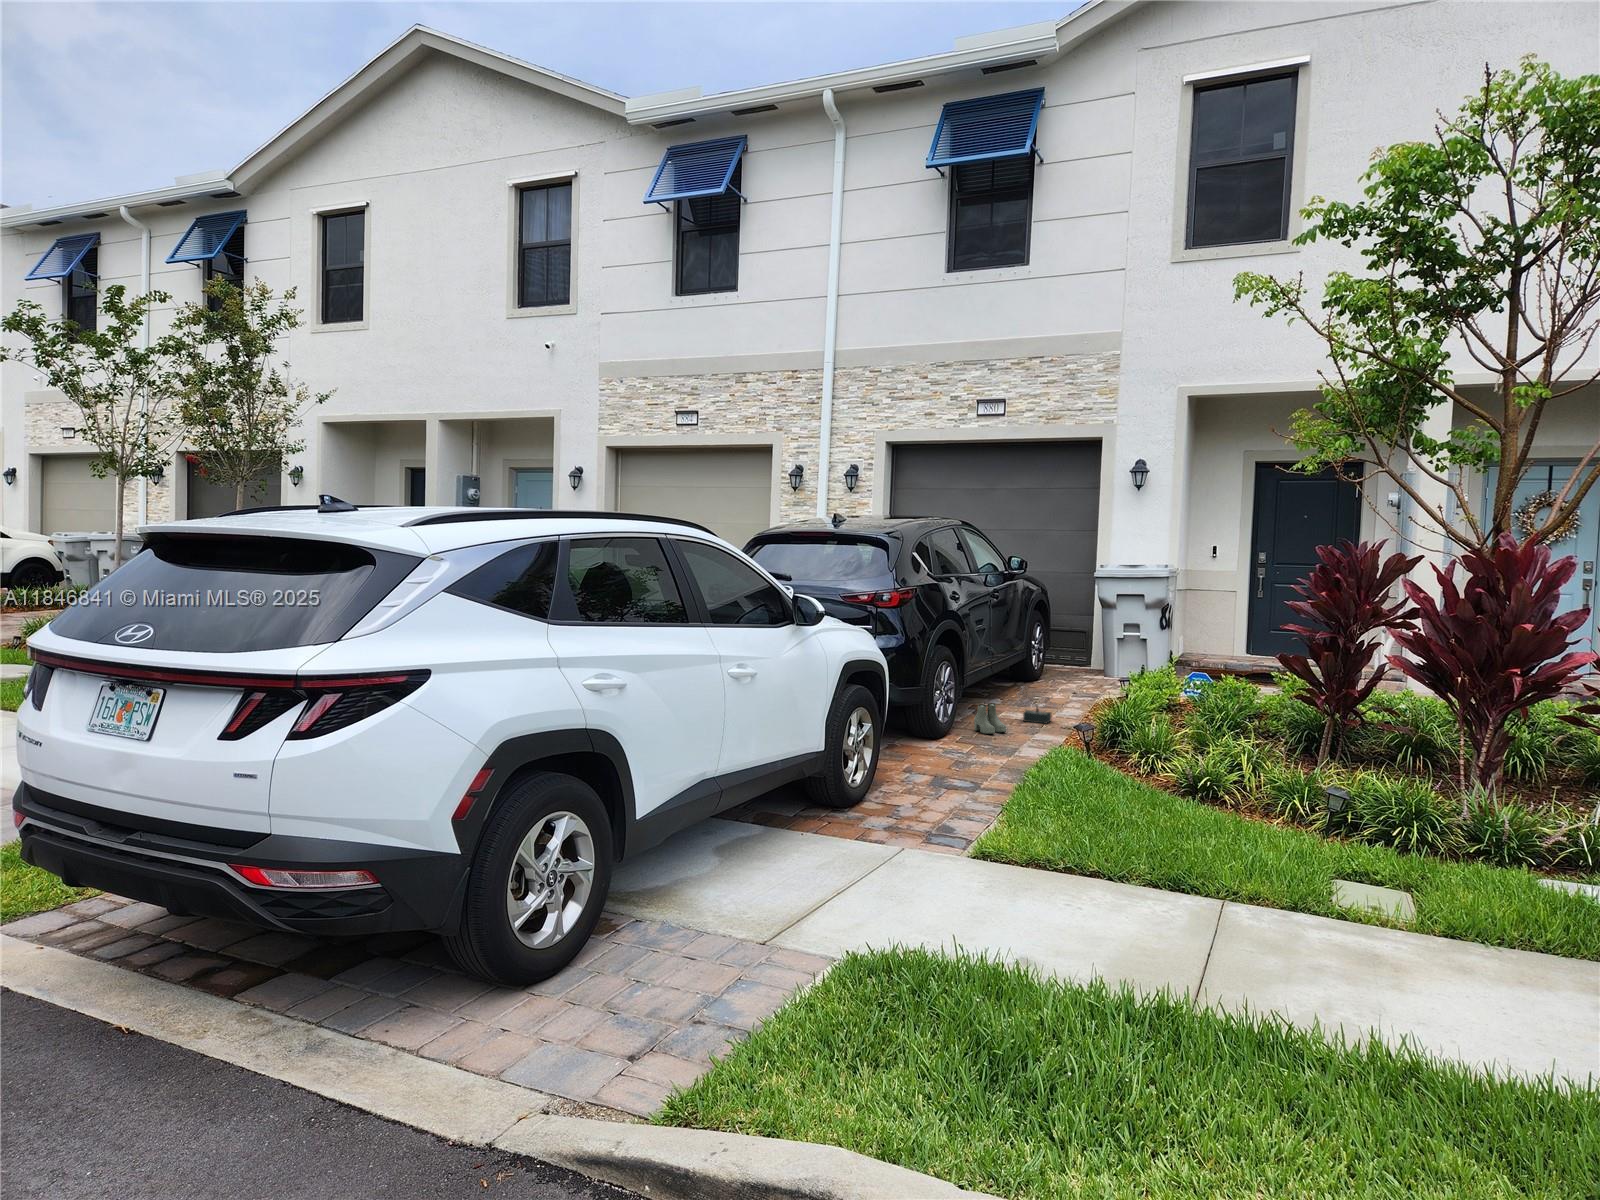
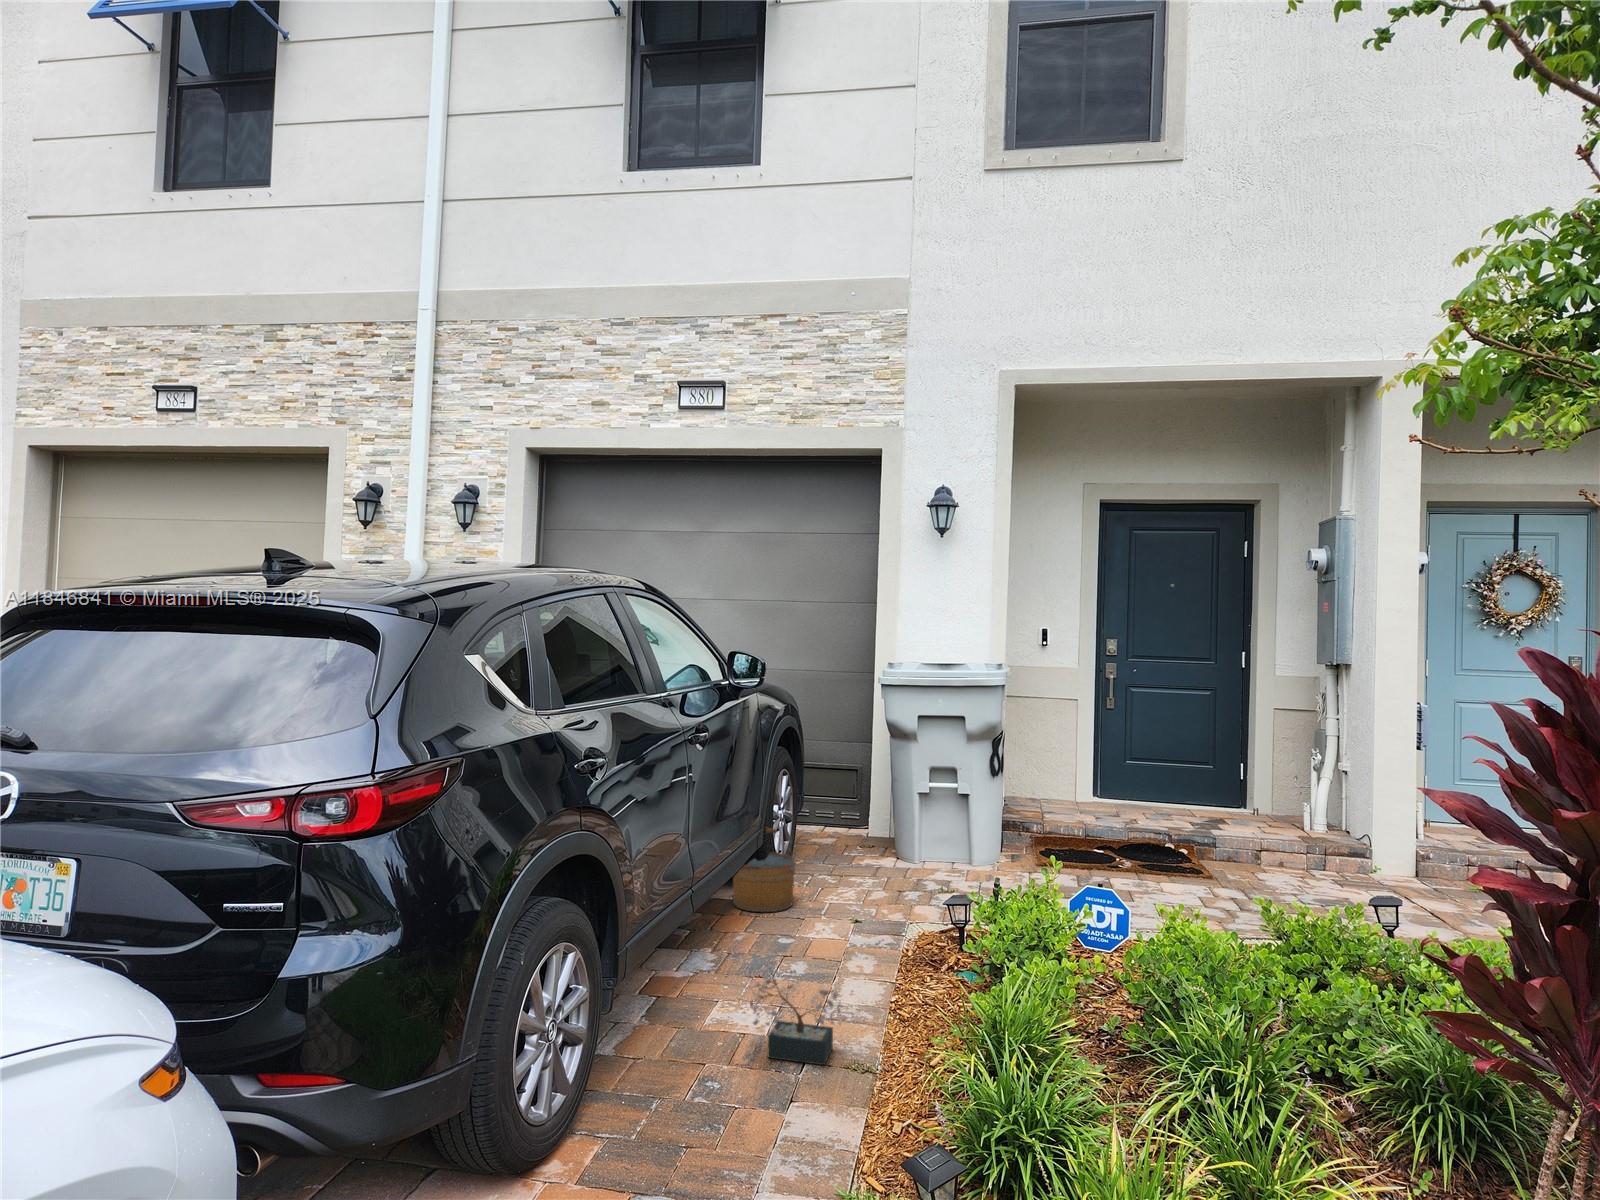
bucket: none [1010,649,1043,691] -> present [733,827,796,912]
boots: present [974,703,1006,734] -> none [641,1048,727,1159]

